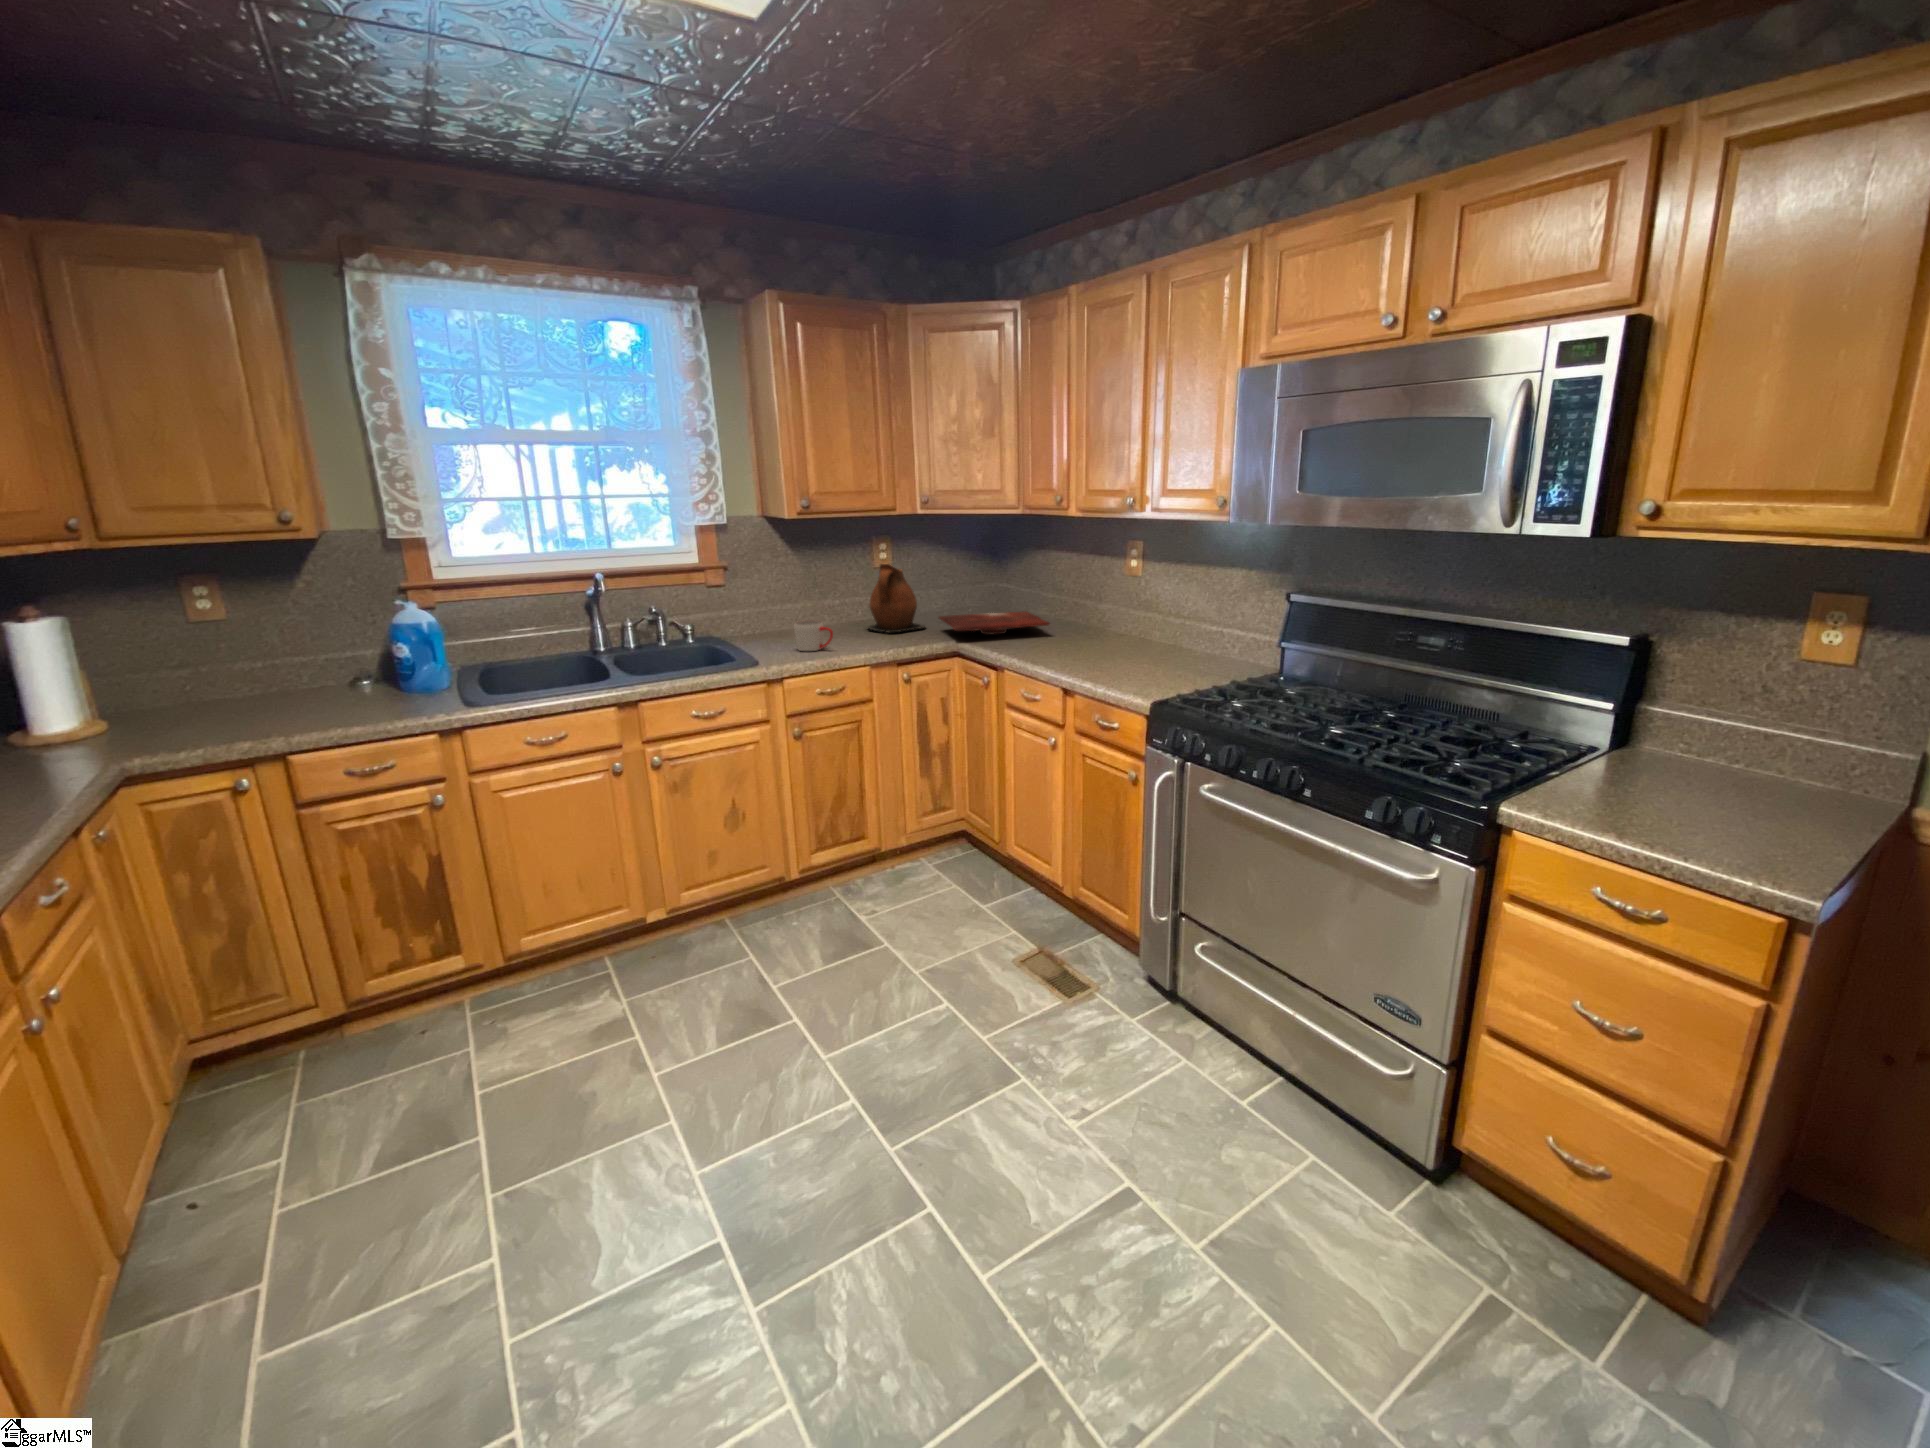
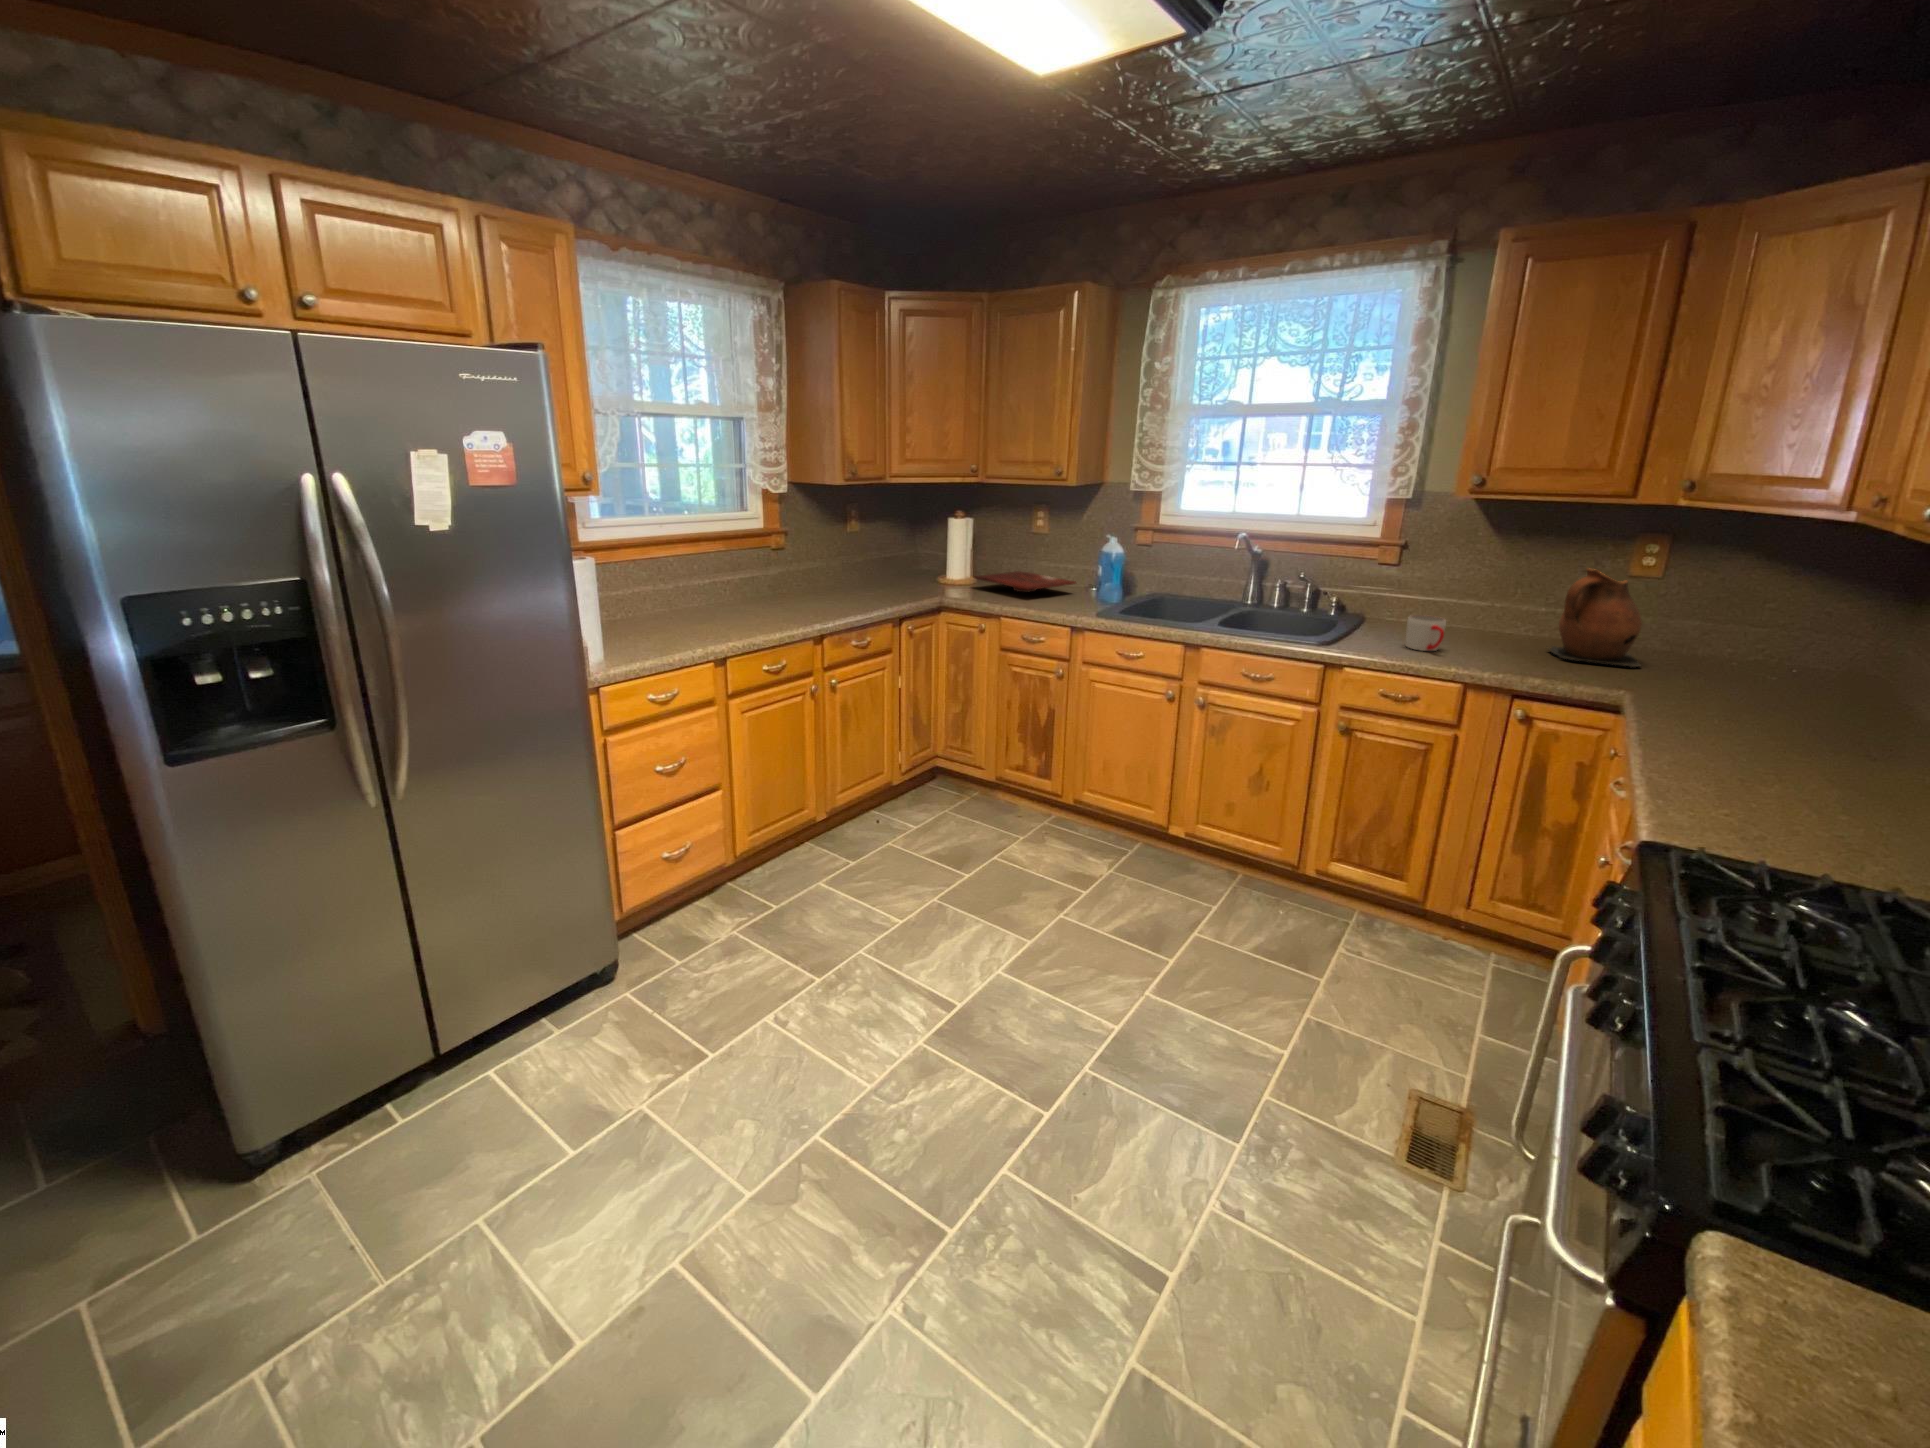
cutting board: present [939,612,1050,635] -> present [975,571,1076,593]

